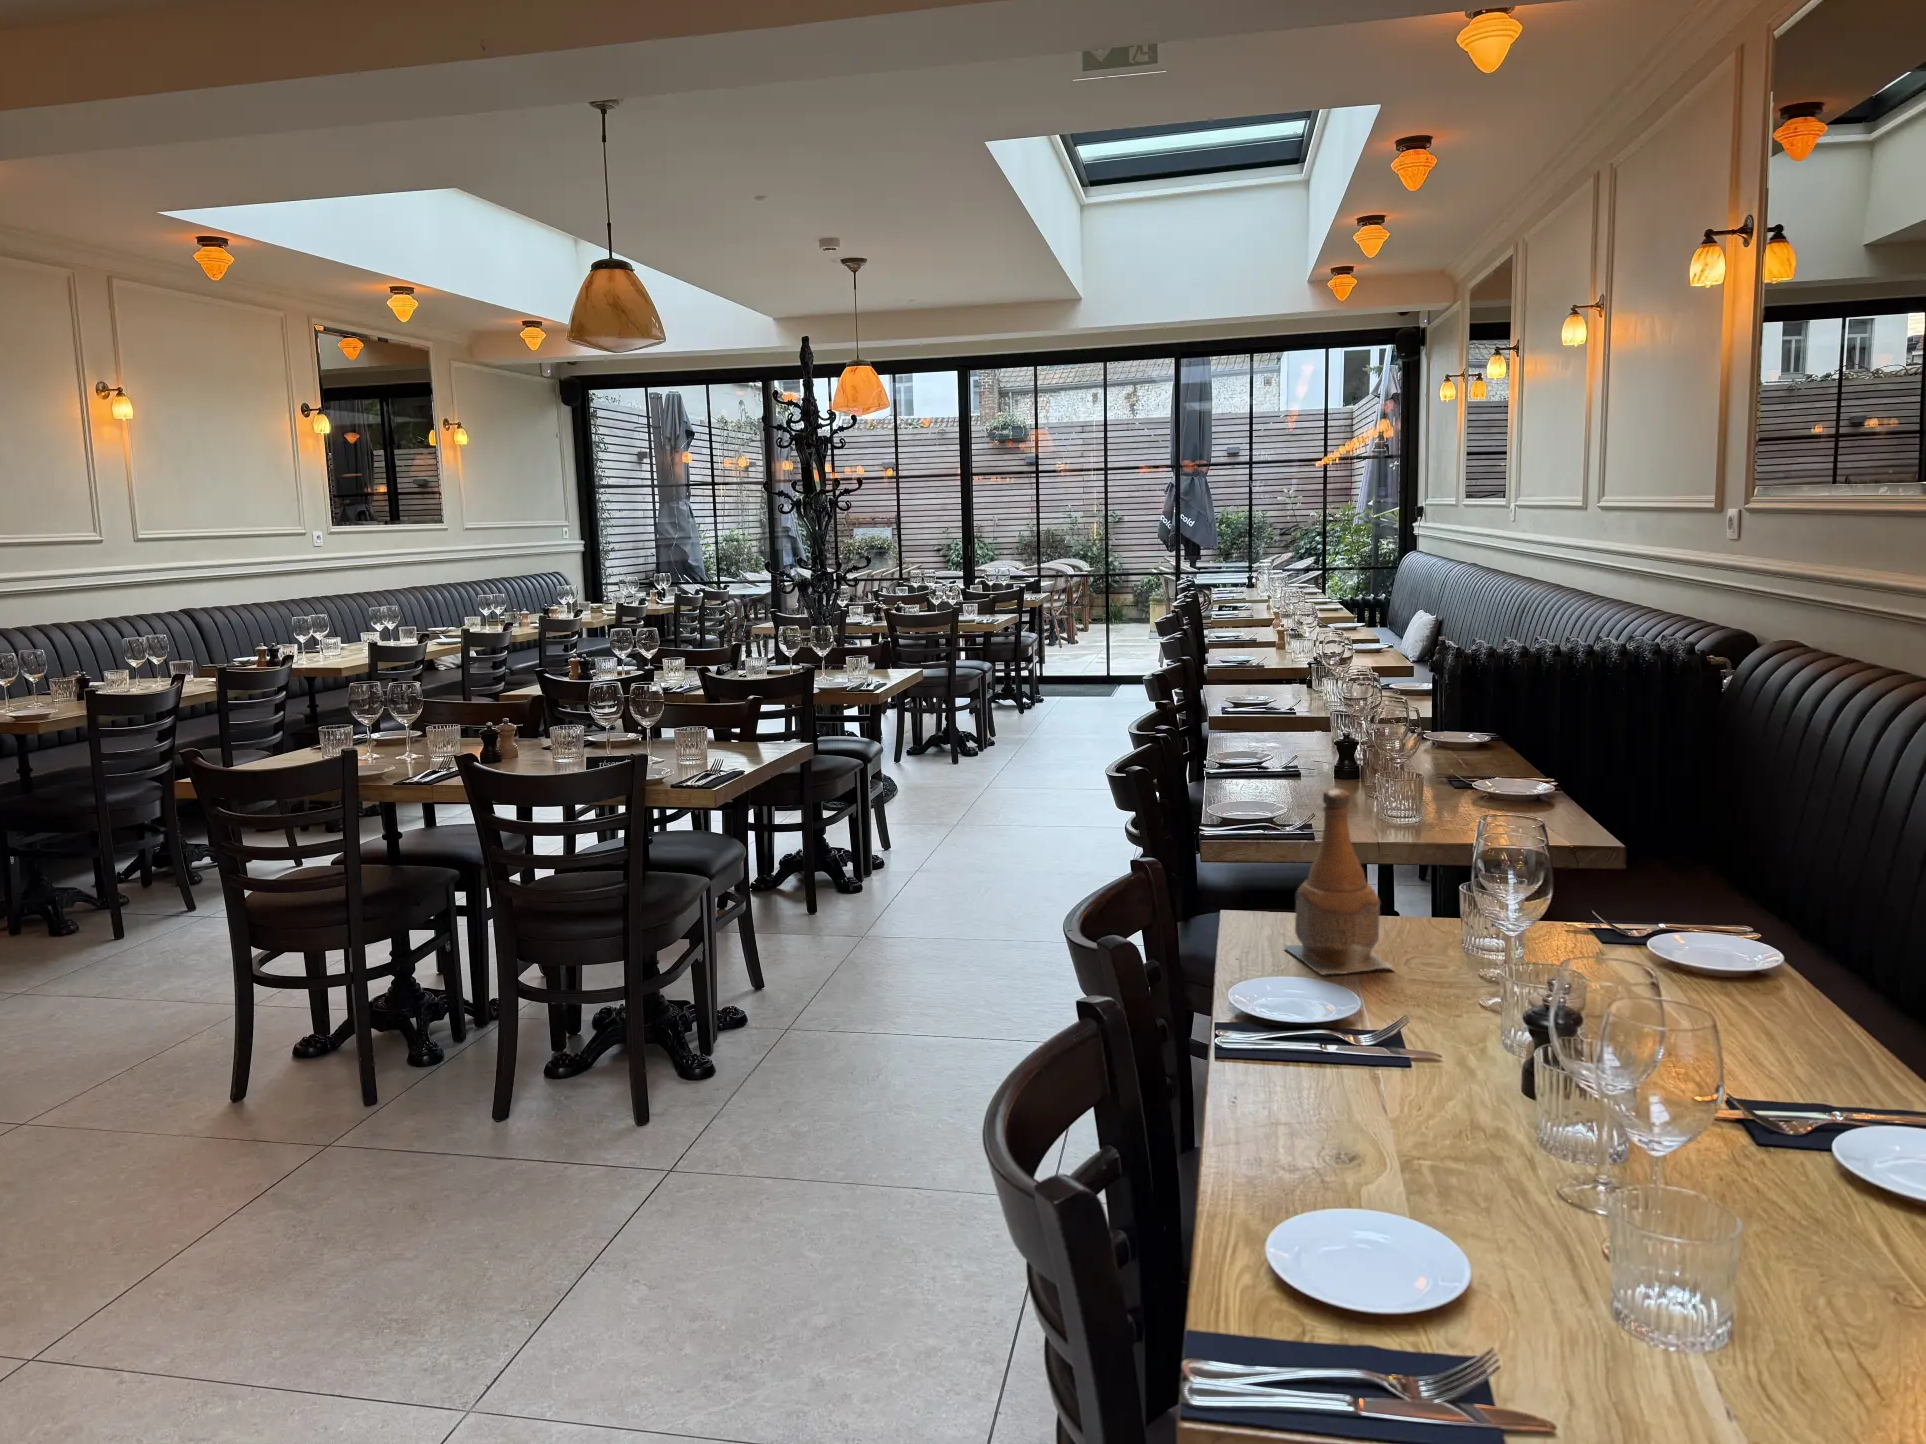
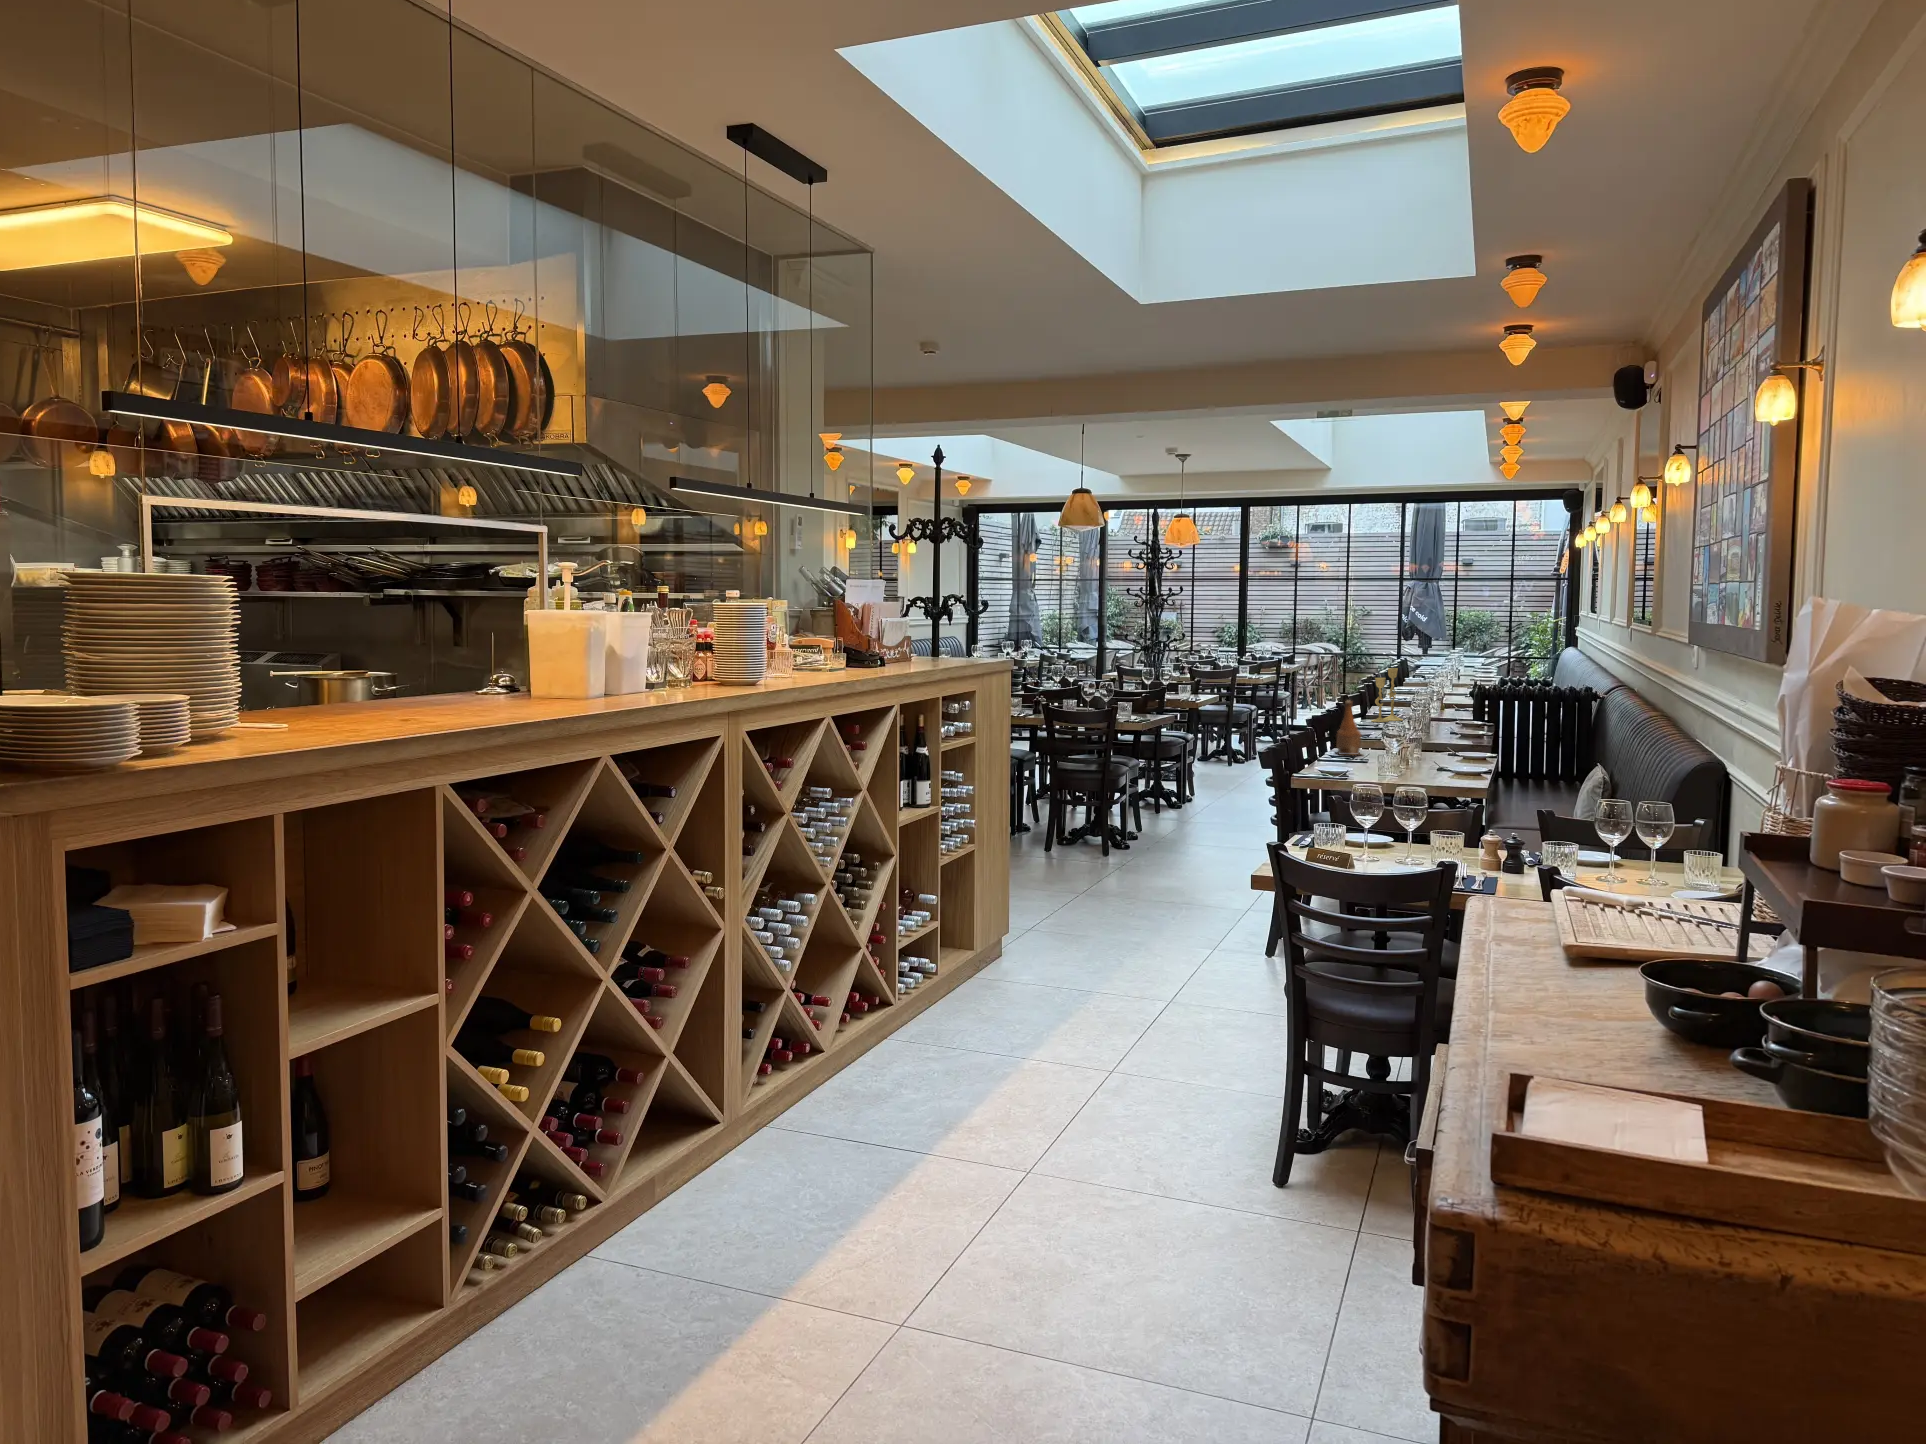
candlestick: none [1242,626,1302,742] -> present [1372,668,1403,722]

